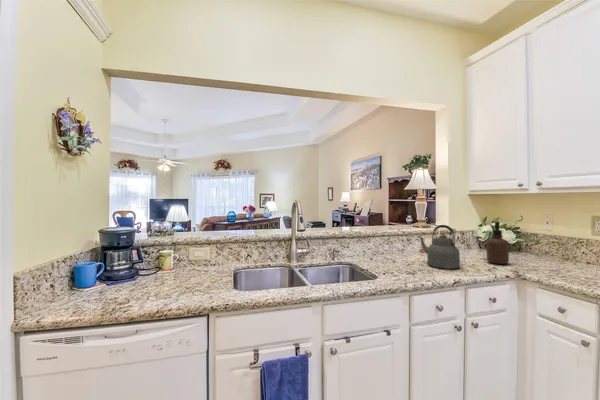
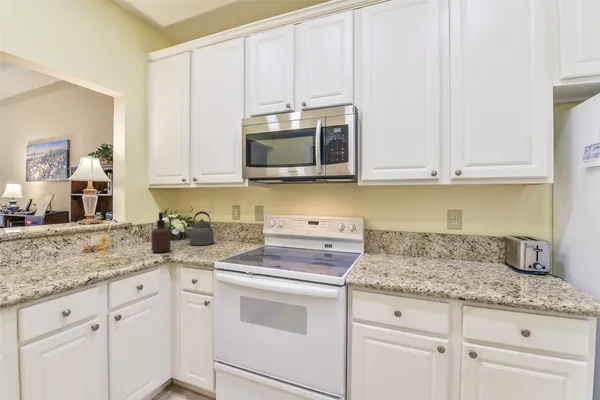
kettle: present [418,225,460,269] -> present [181,211,214,245]

